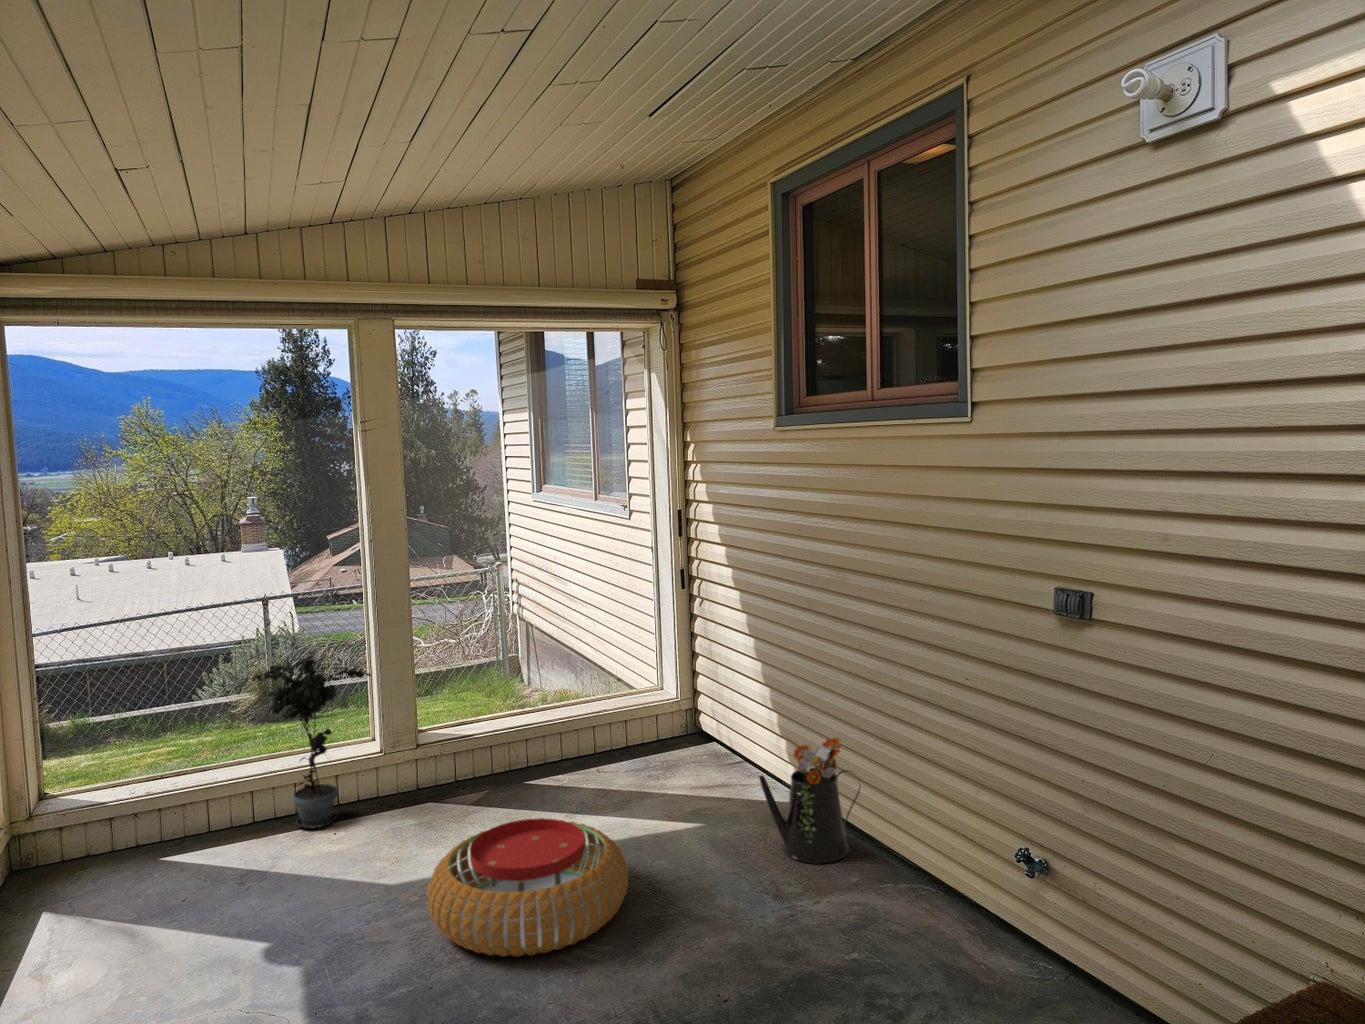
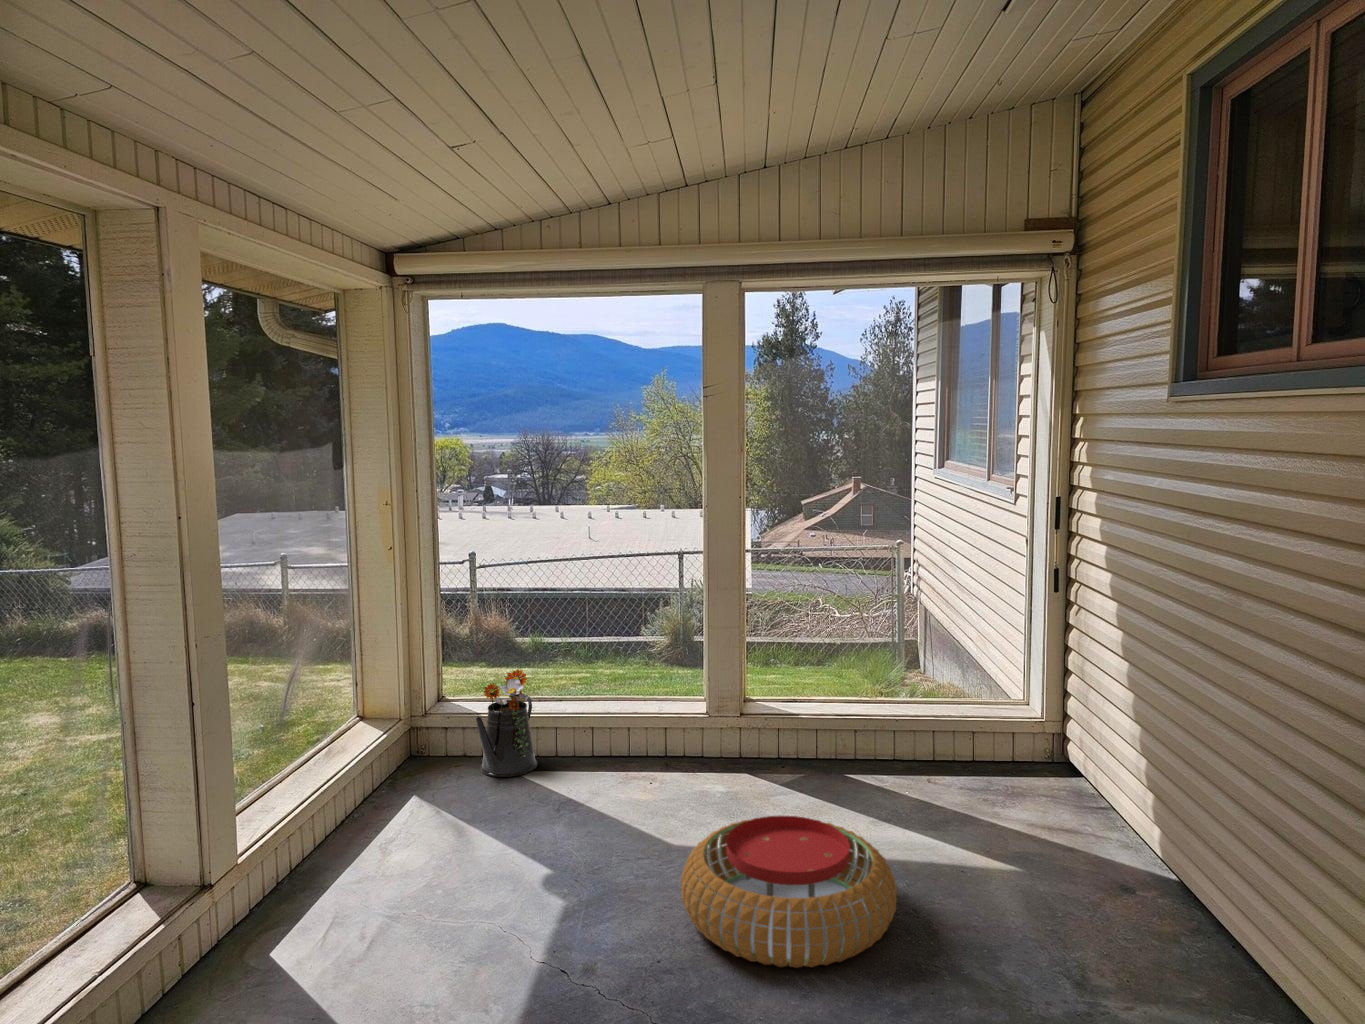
potted plant: present [242,651,371,828] -> none [583,605,695,775]
watering can: present [759,737,860,863] -> present [476,669,537,777]

